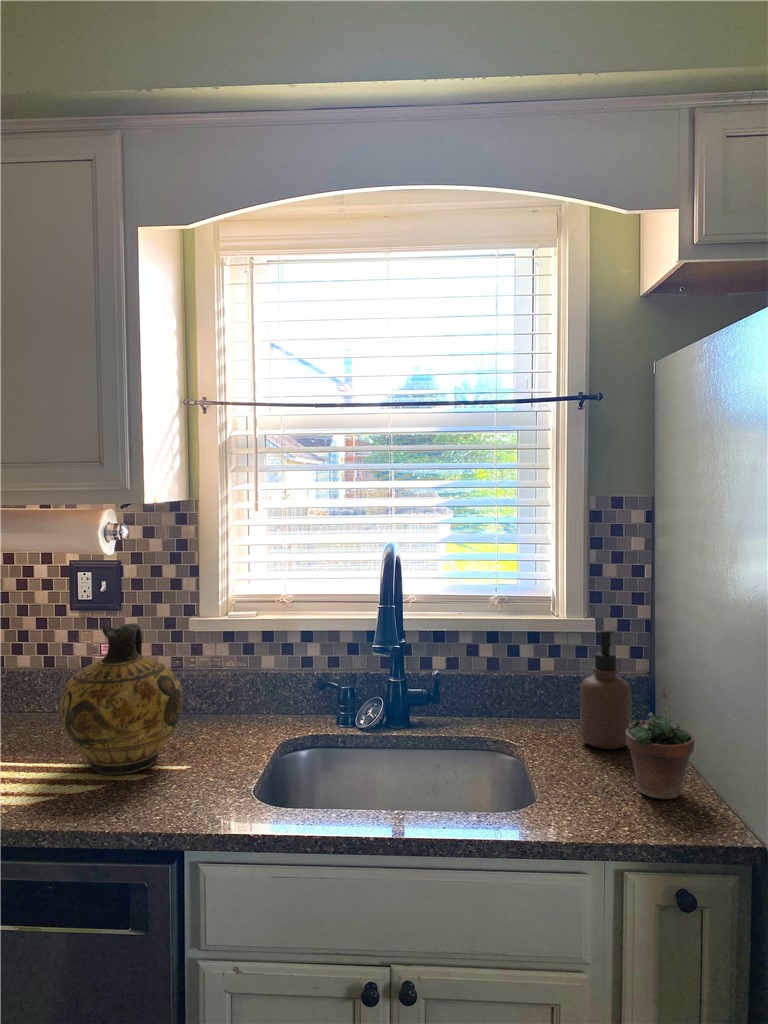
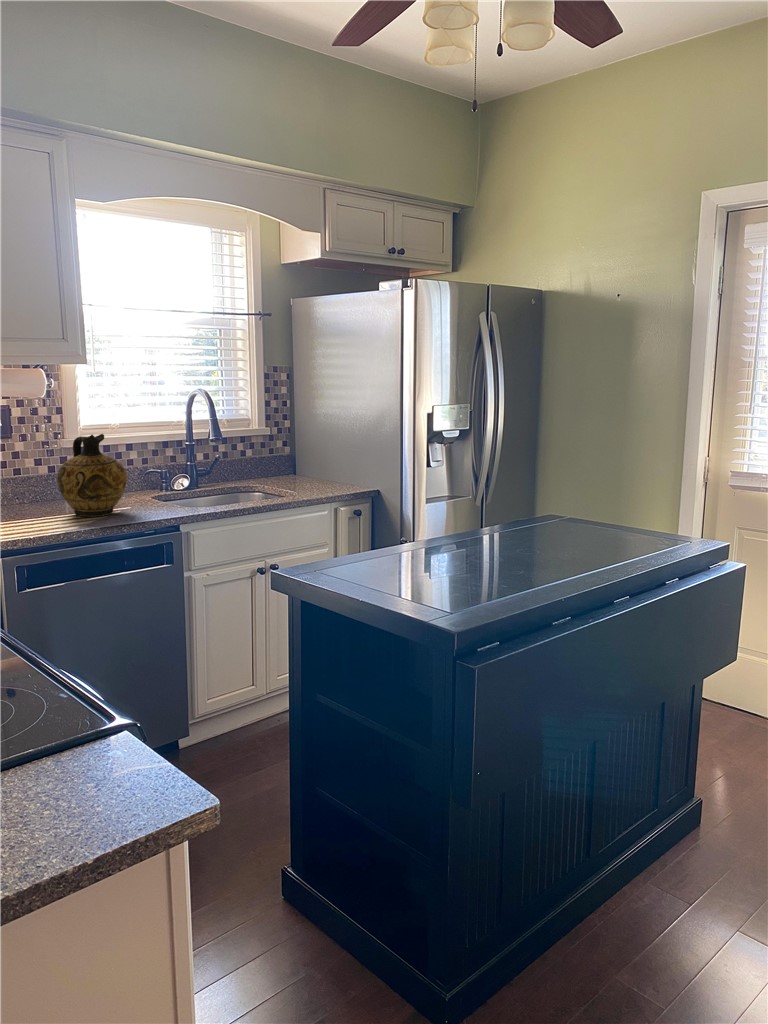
soap dispenser: present [580,630,631,749] -> none [280,429,303,484]
succulent plant: present [626,687,694,799] -> none [321,445,348,490]

